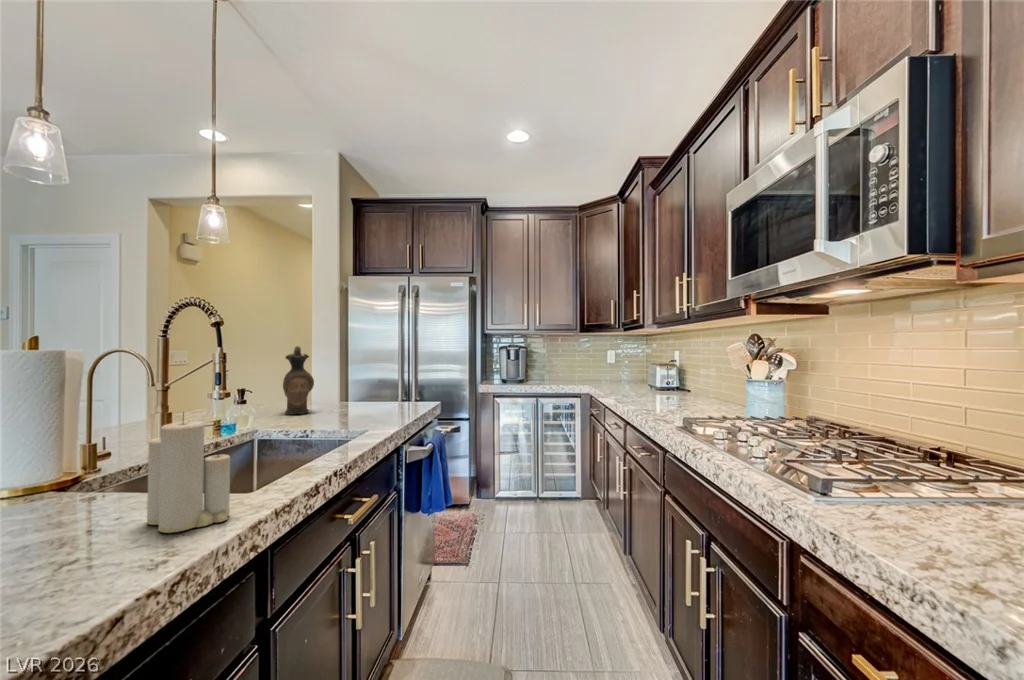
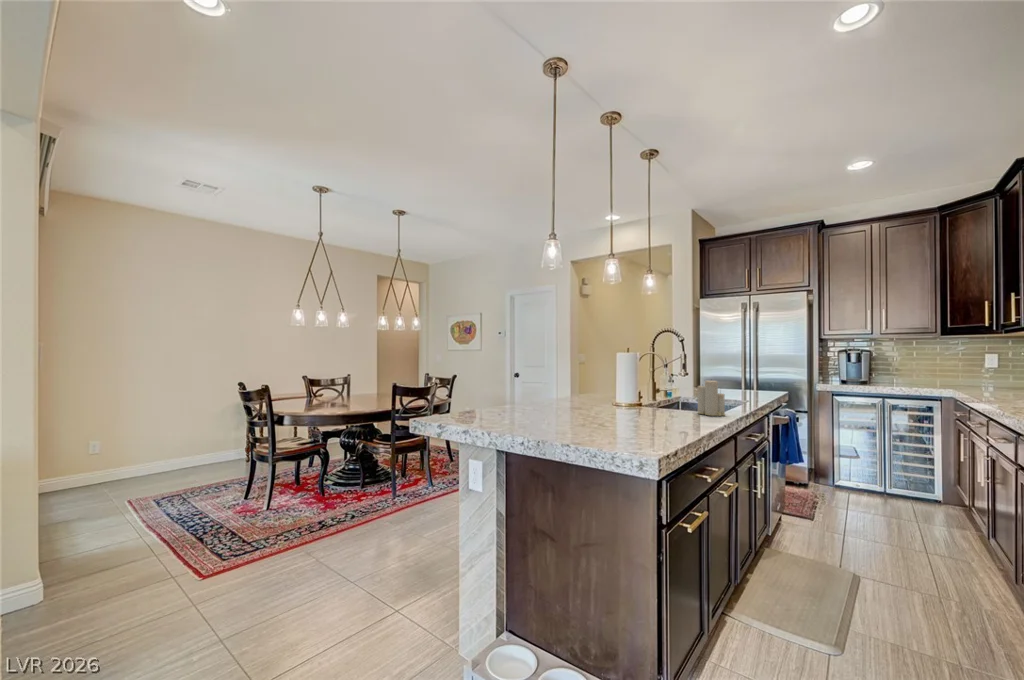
ceramic pitcher: present [283,346,314,414] -> none [683,352,701,392]

